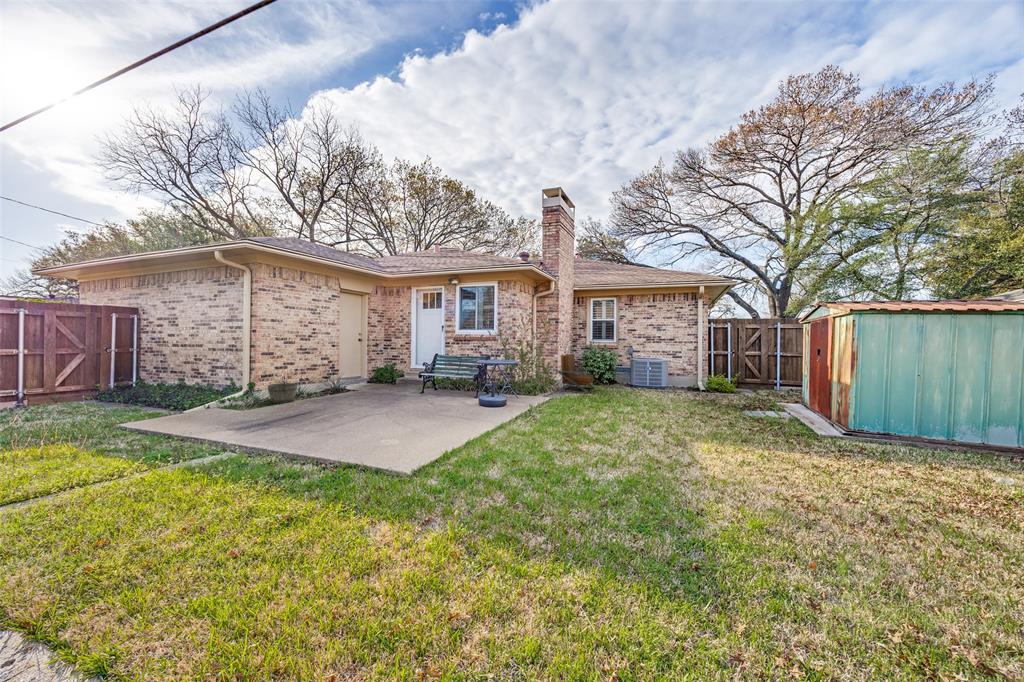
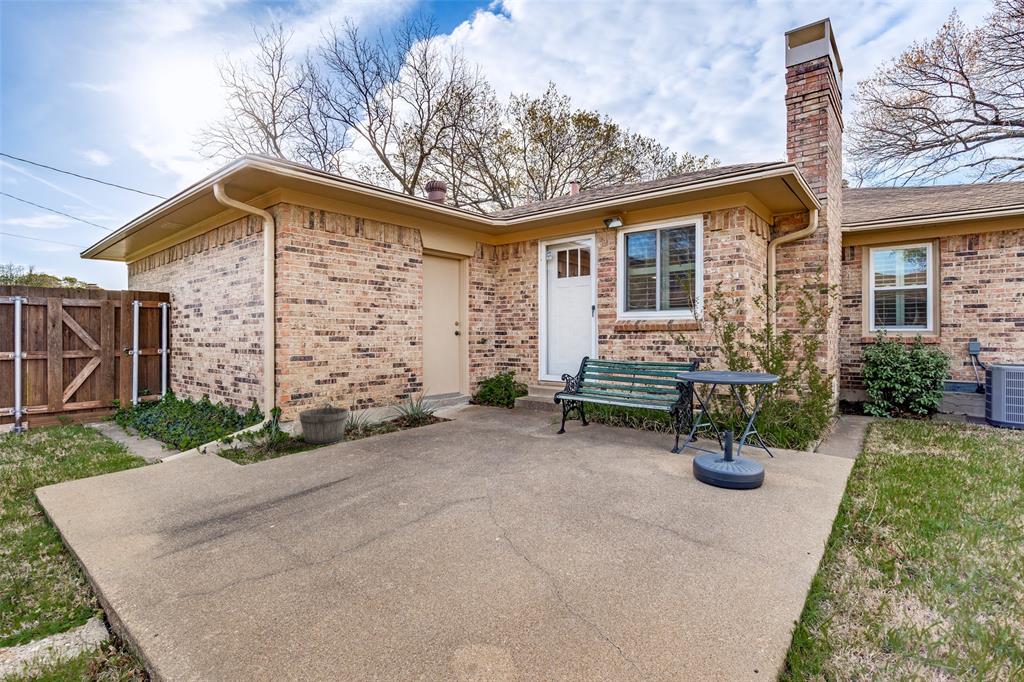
lounge chair: present [557,354,595,394] -> none [833,356,920,444]

